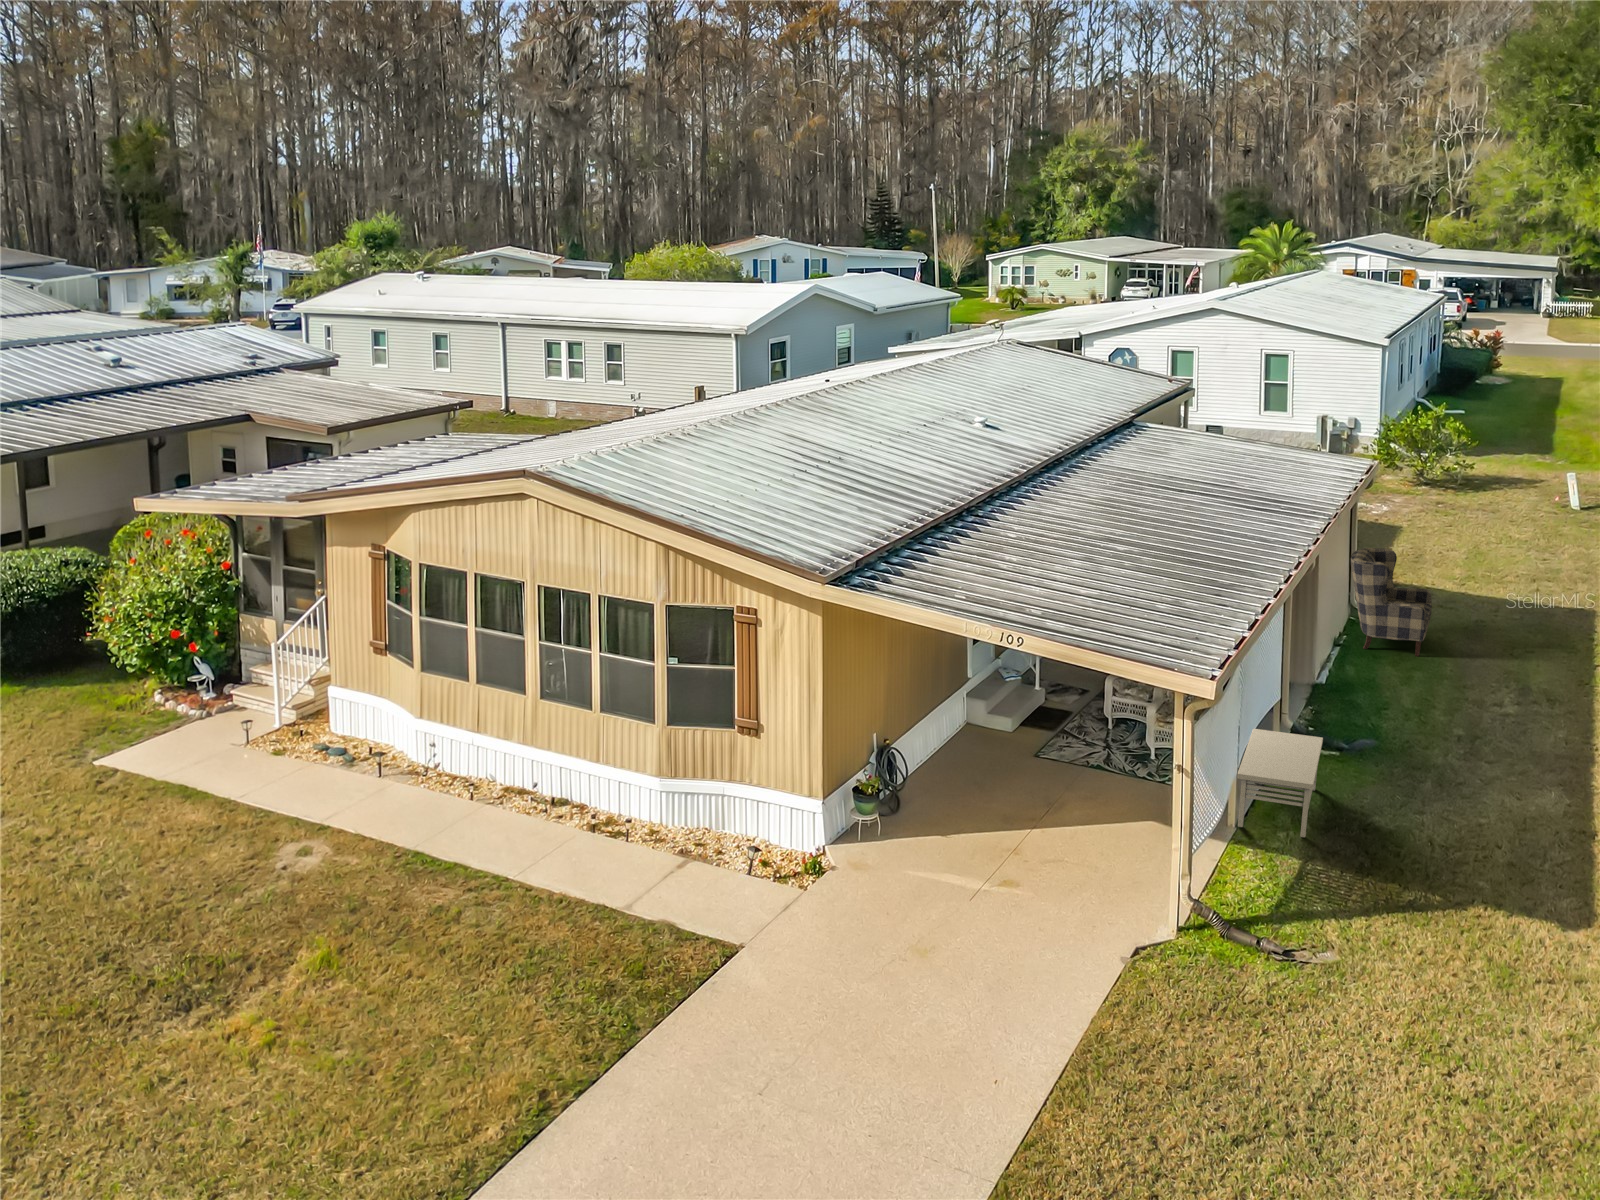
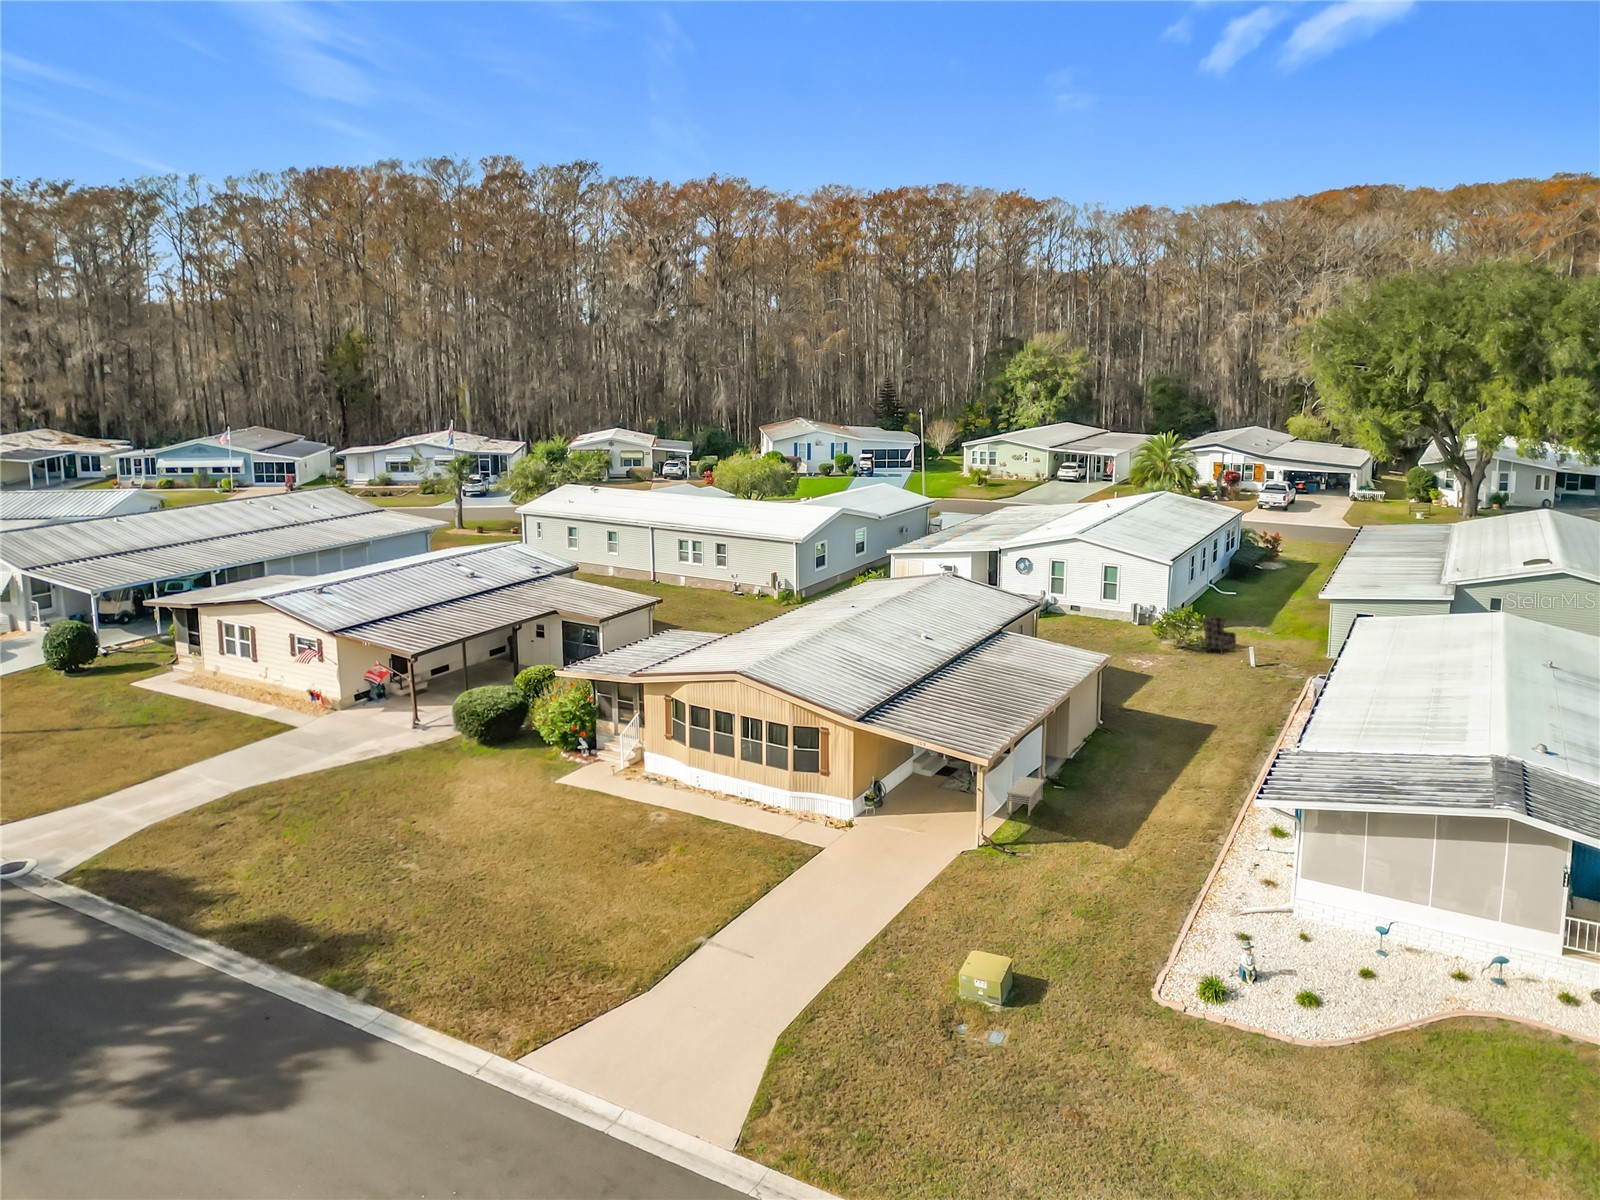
chair: present [1351,548,1432,656] -> present [1203,616,1236,654]

